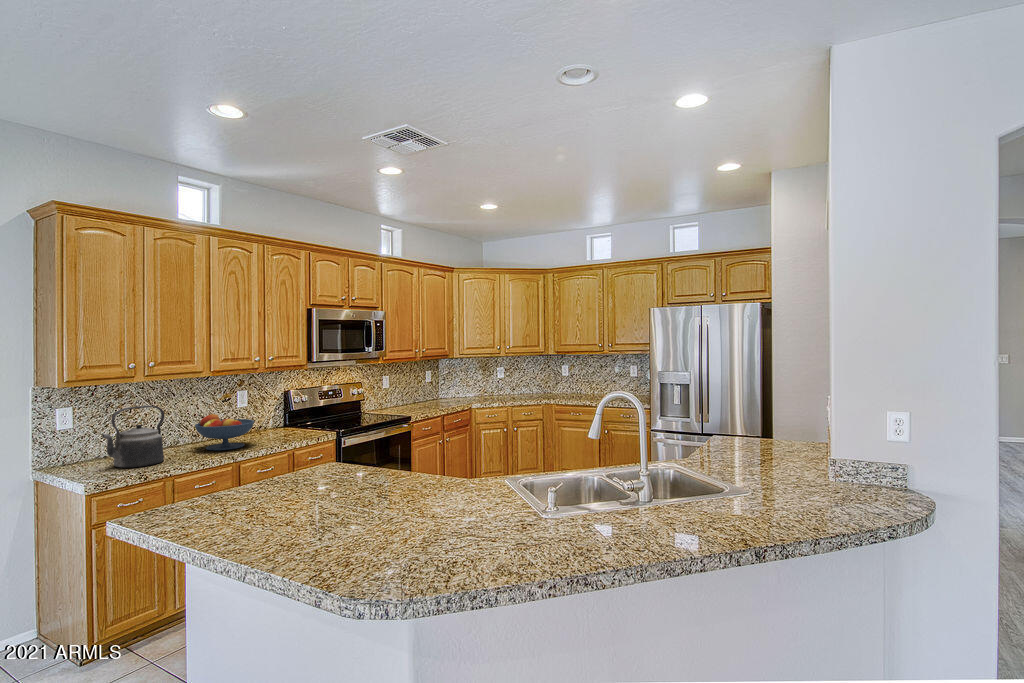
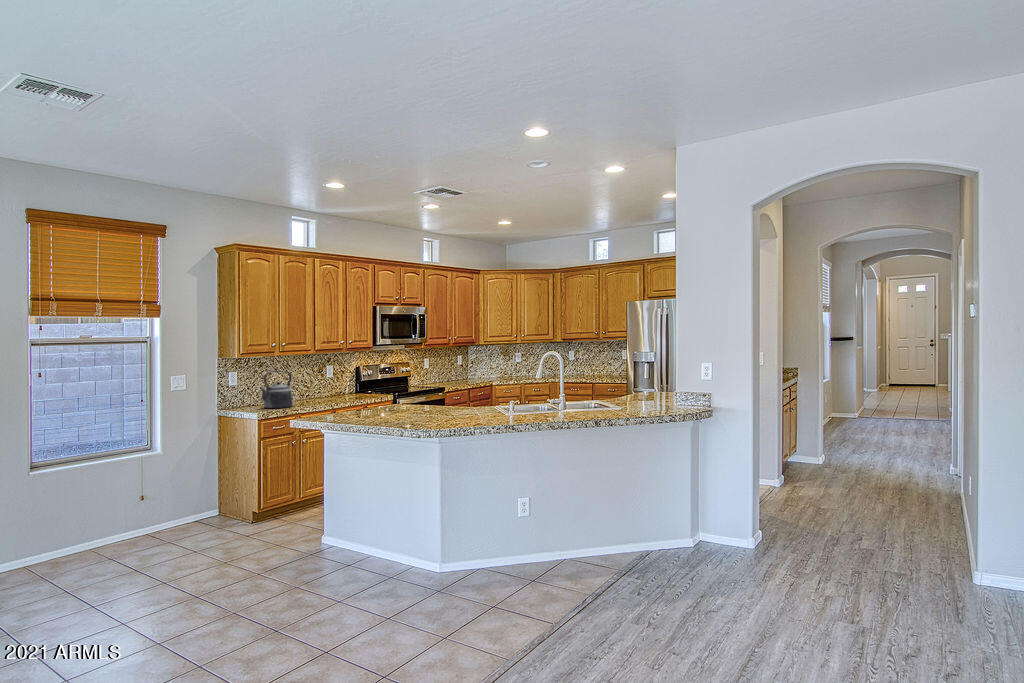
fruit bowl: present [195,414,254,450] -> none [306,379,343,402]

